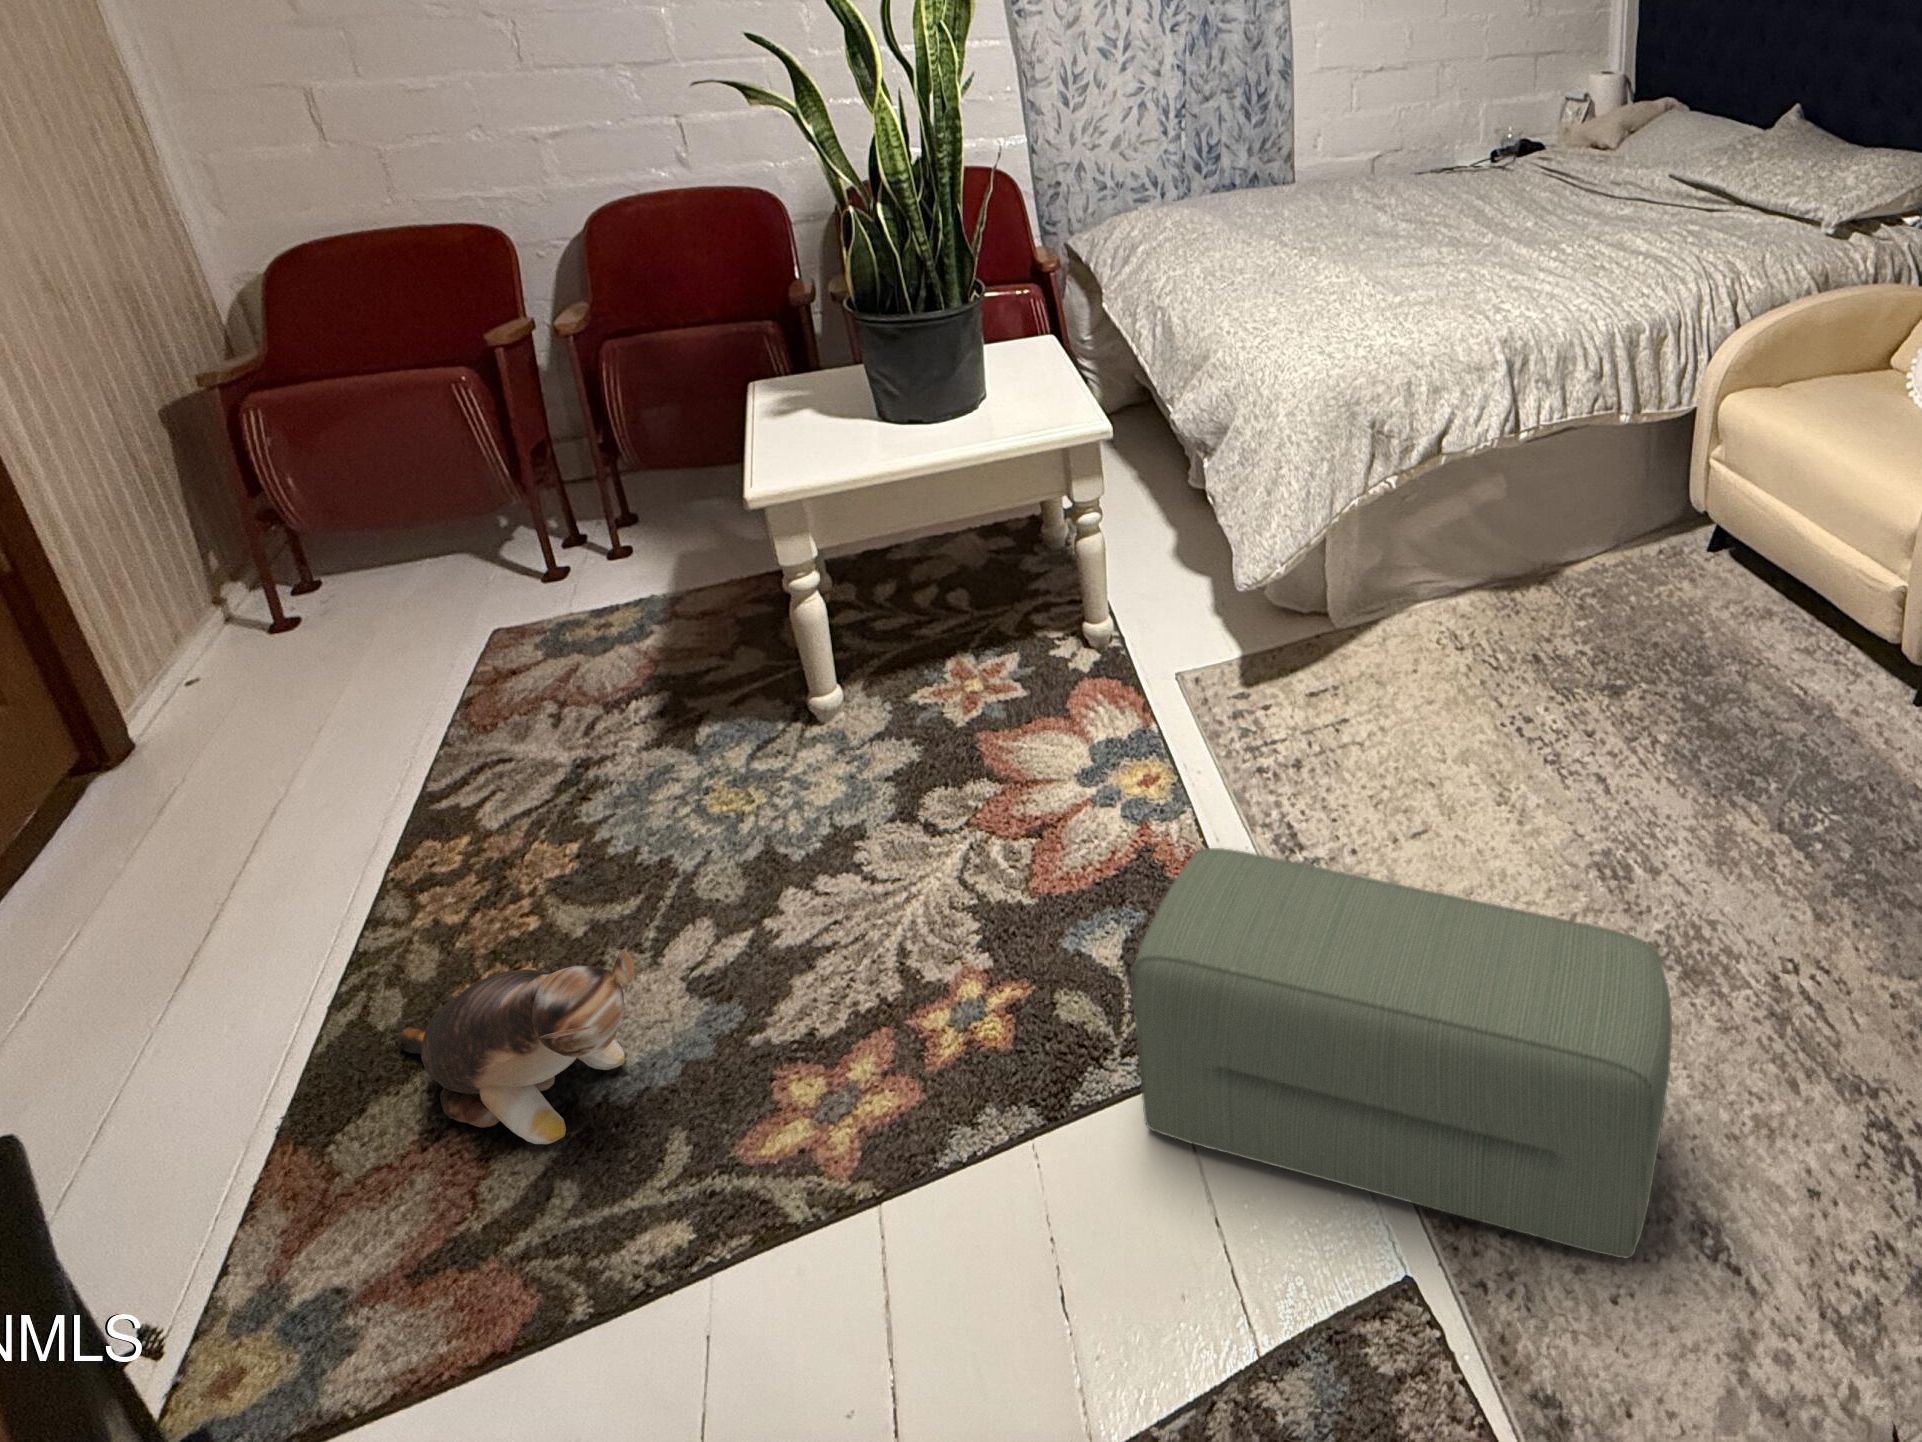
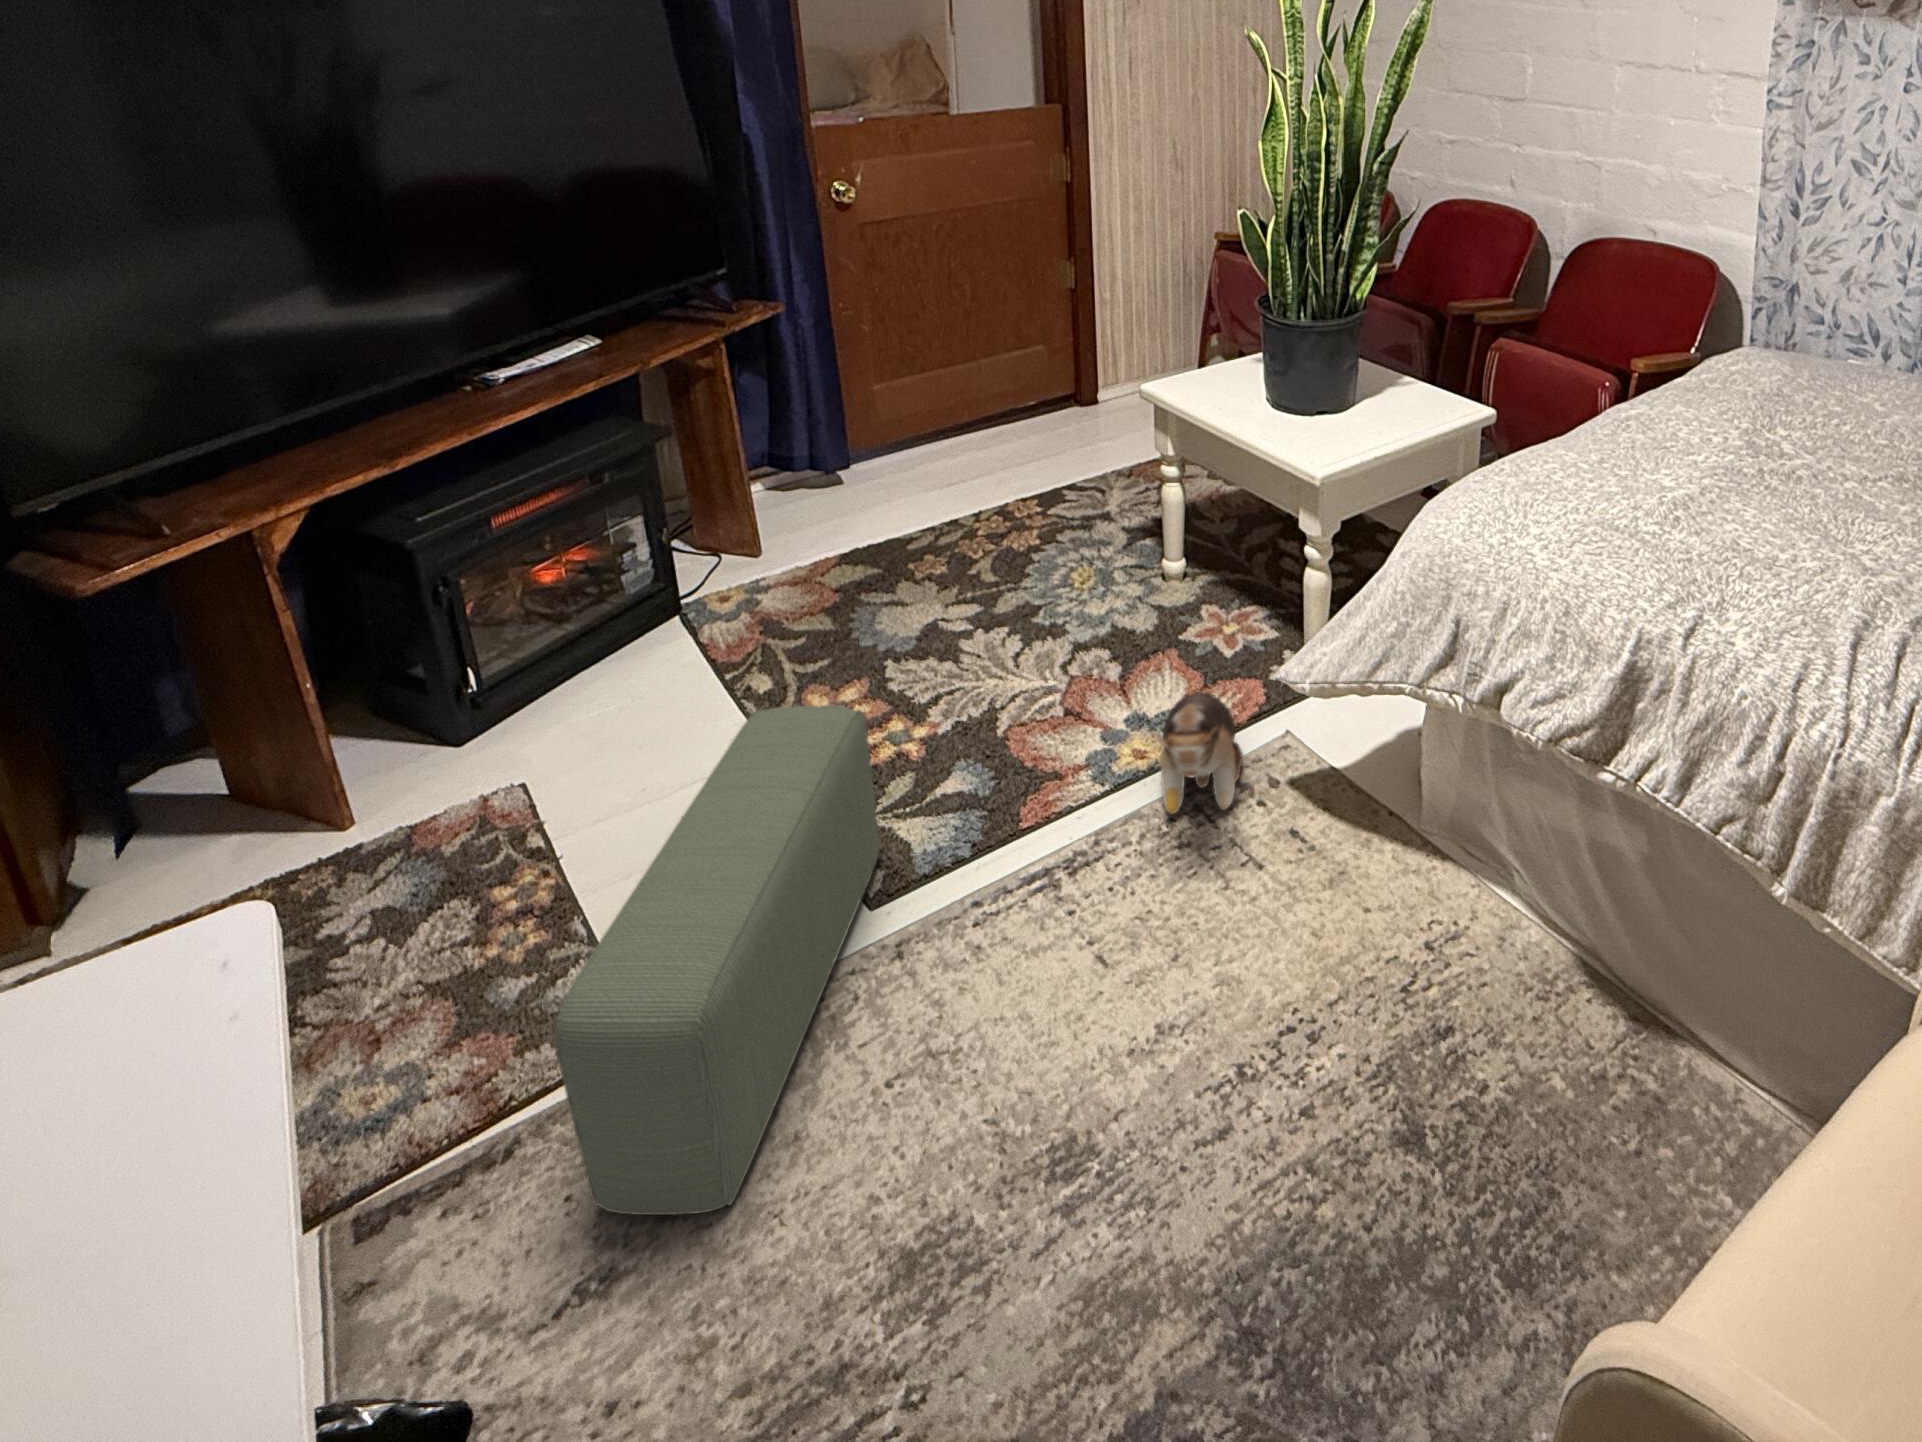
plush toy: present [398,949,634,1144] -> present [1155,692,1243,814]

